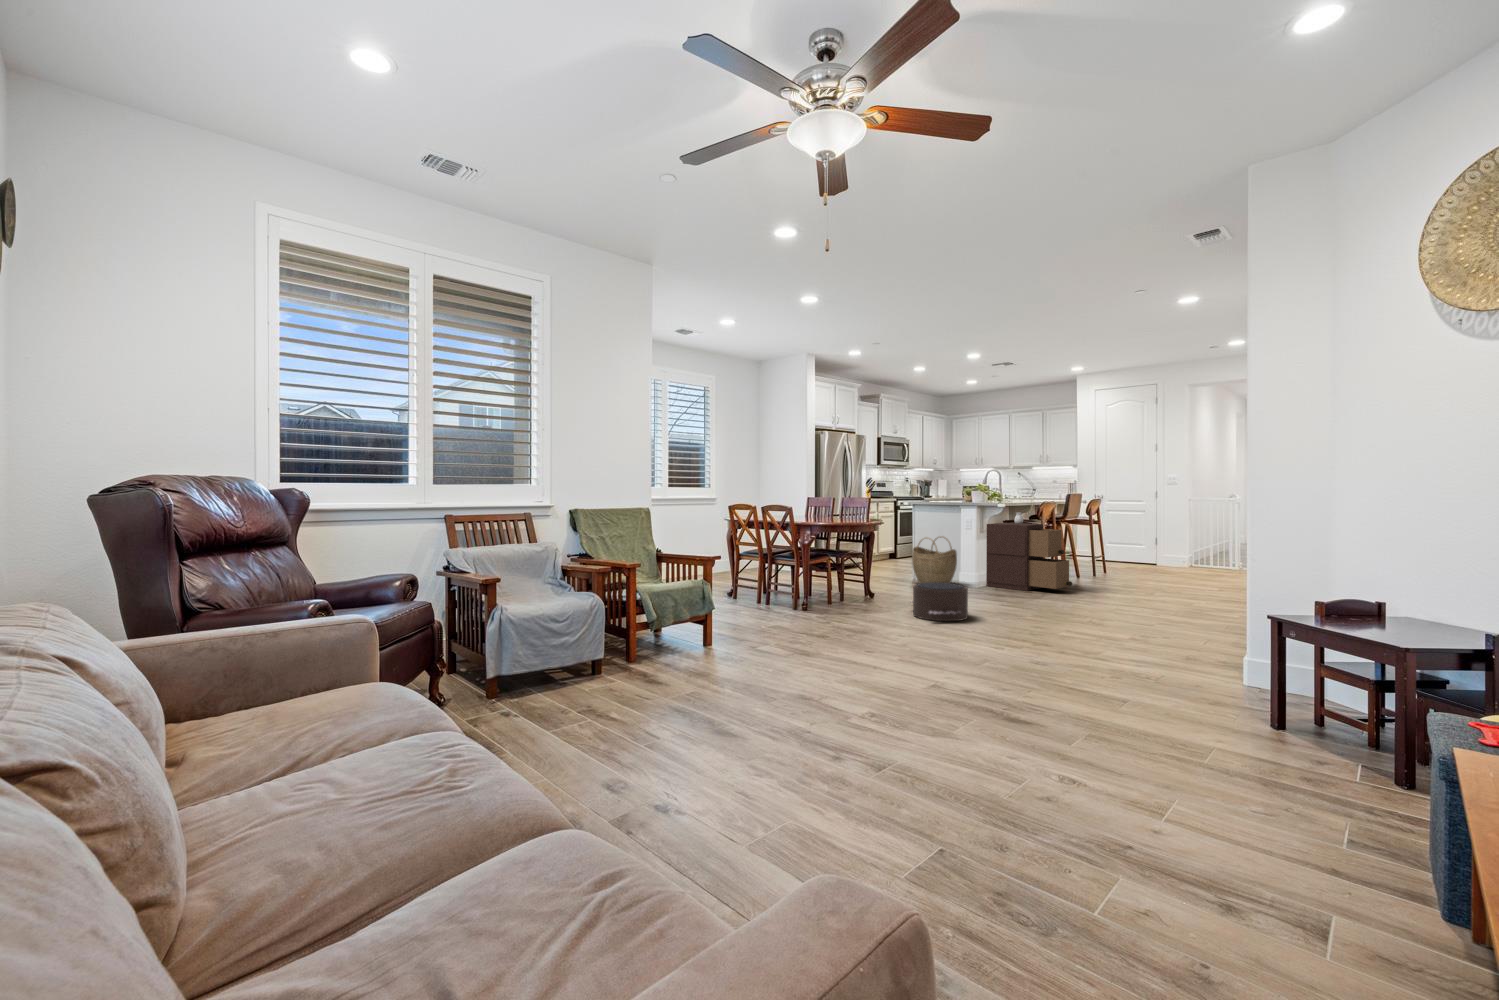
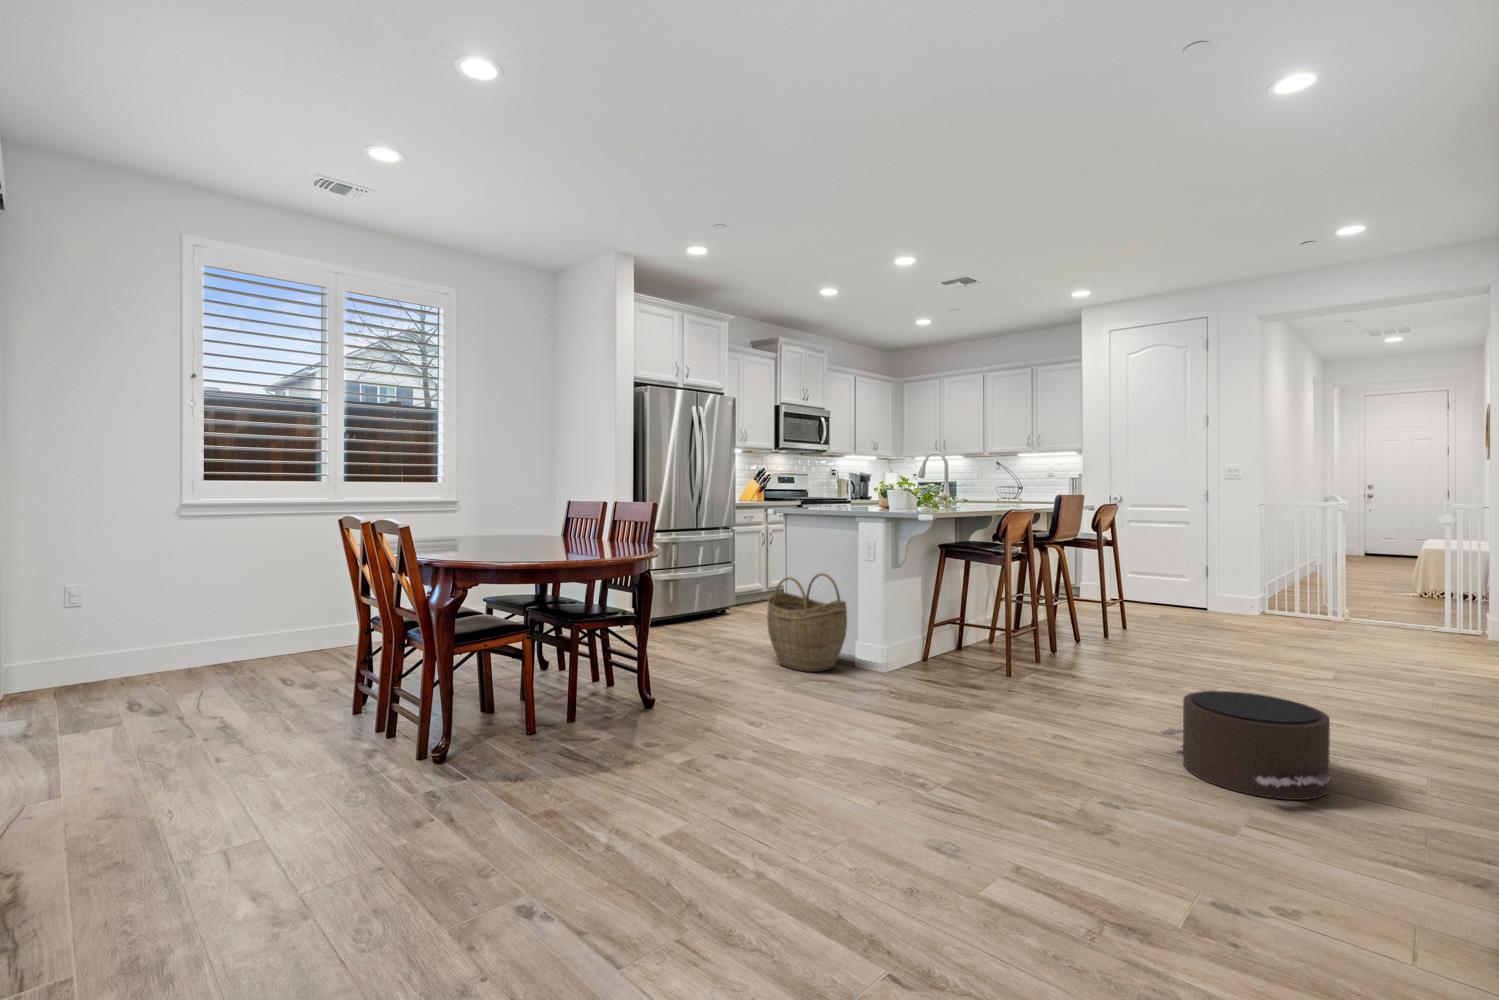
storage cabinet: present [986,513,1072,591] -> none [902,530,1059,684]
pouf: present [910,582,968,621] -> present [1161,691,1332,800]

